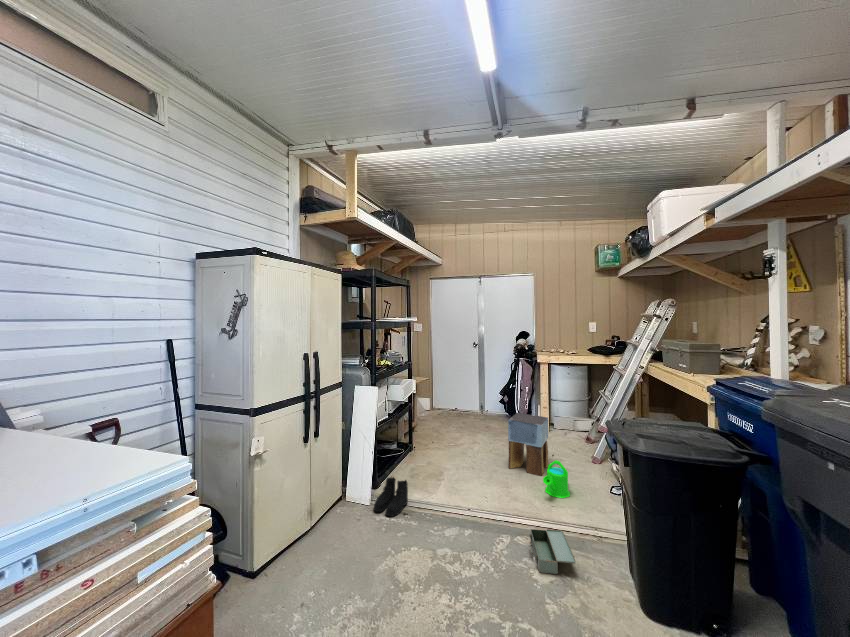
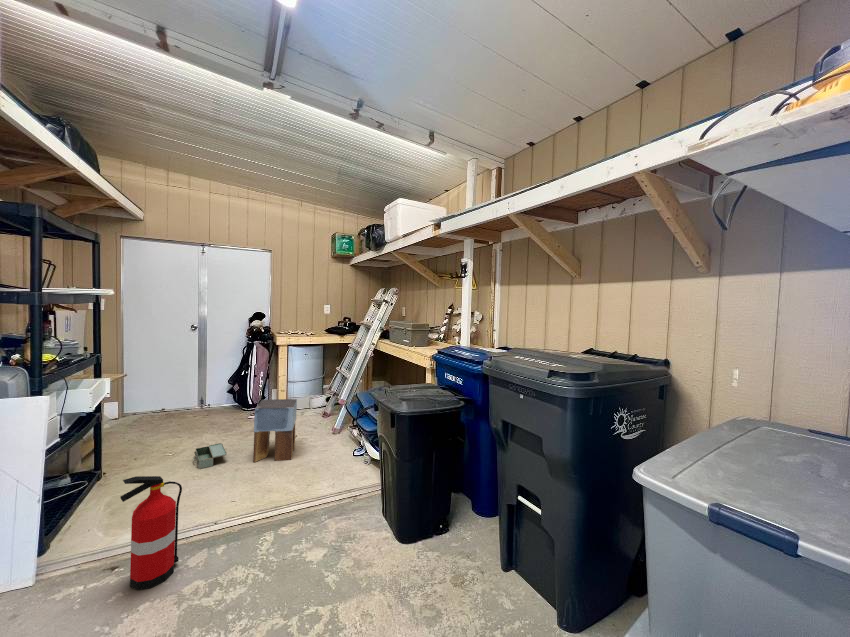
fire extinguisher: none [407,453,442,538] -> present [120,476,182,590]
watering can: present [543,460,570,498] -> none [298,439,323,476]
boots: present [374,477,408,516] -> none [35,523,109,594]
toolbox: present [530,529,576,574] -> present [193,443,227,469]

